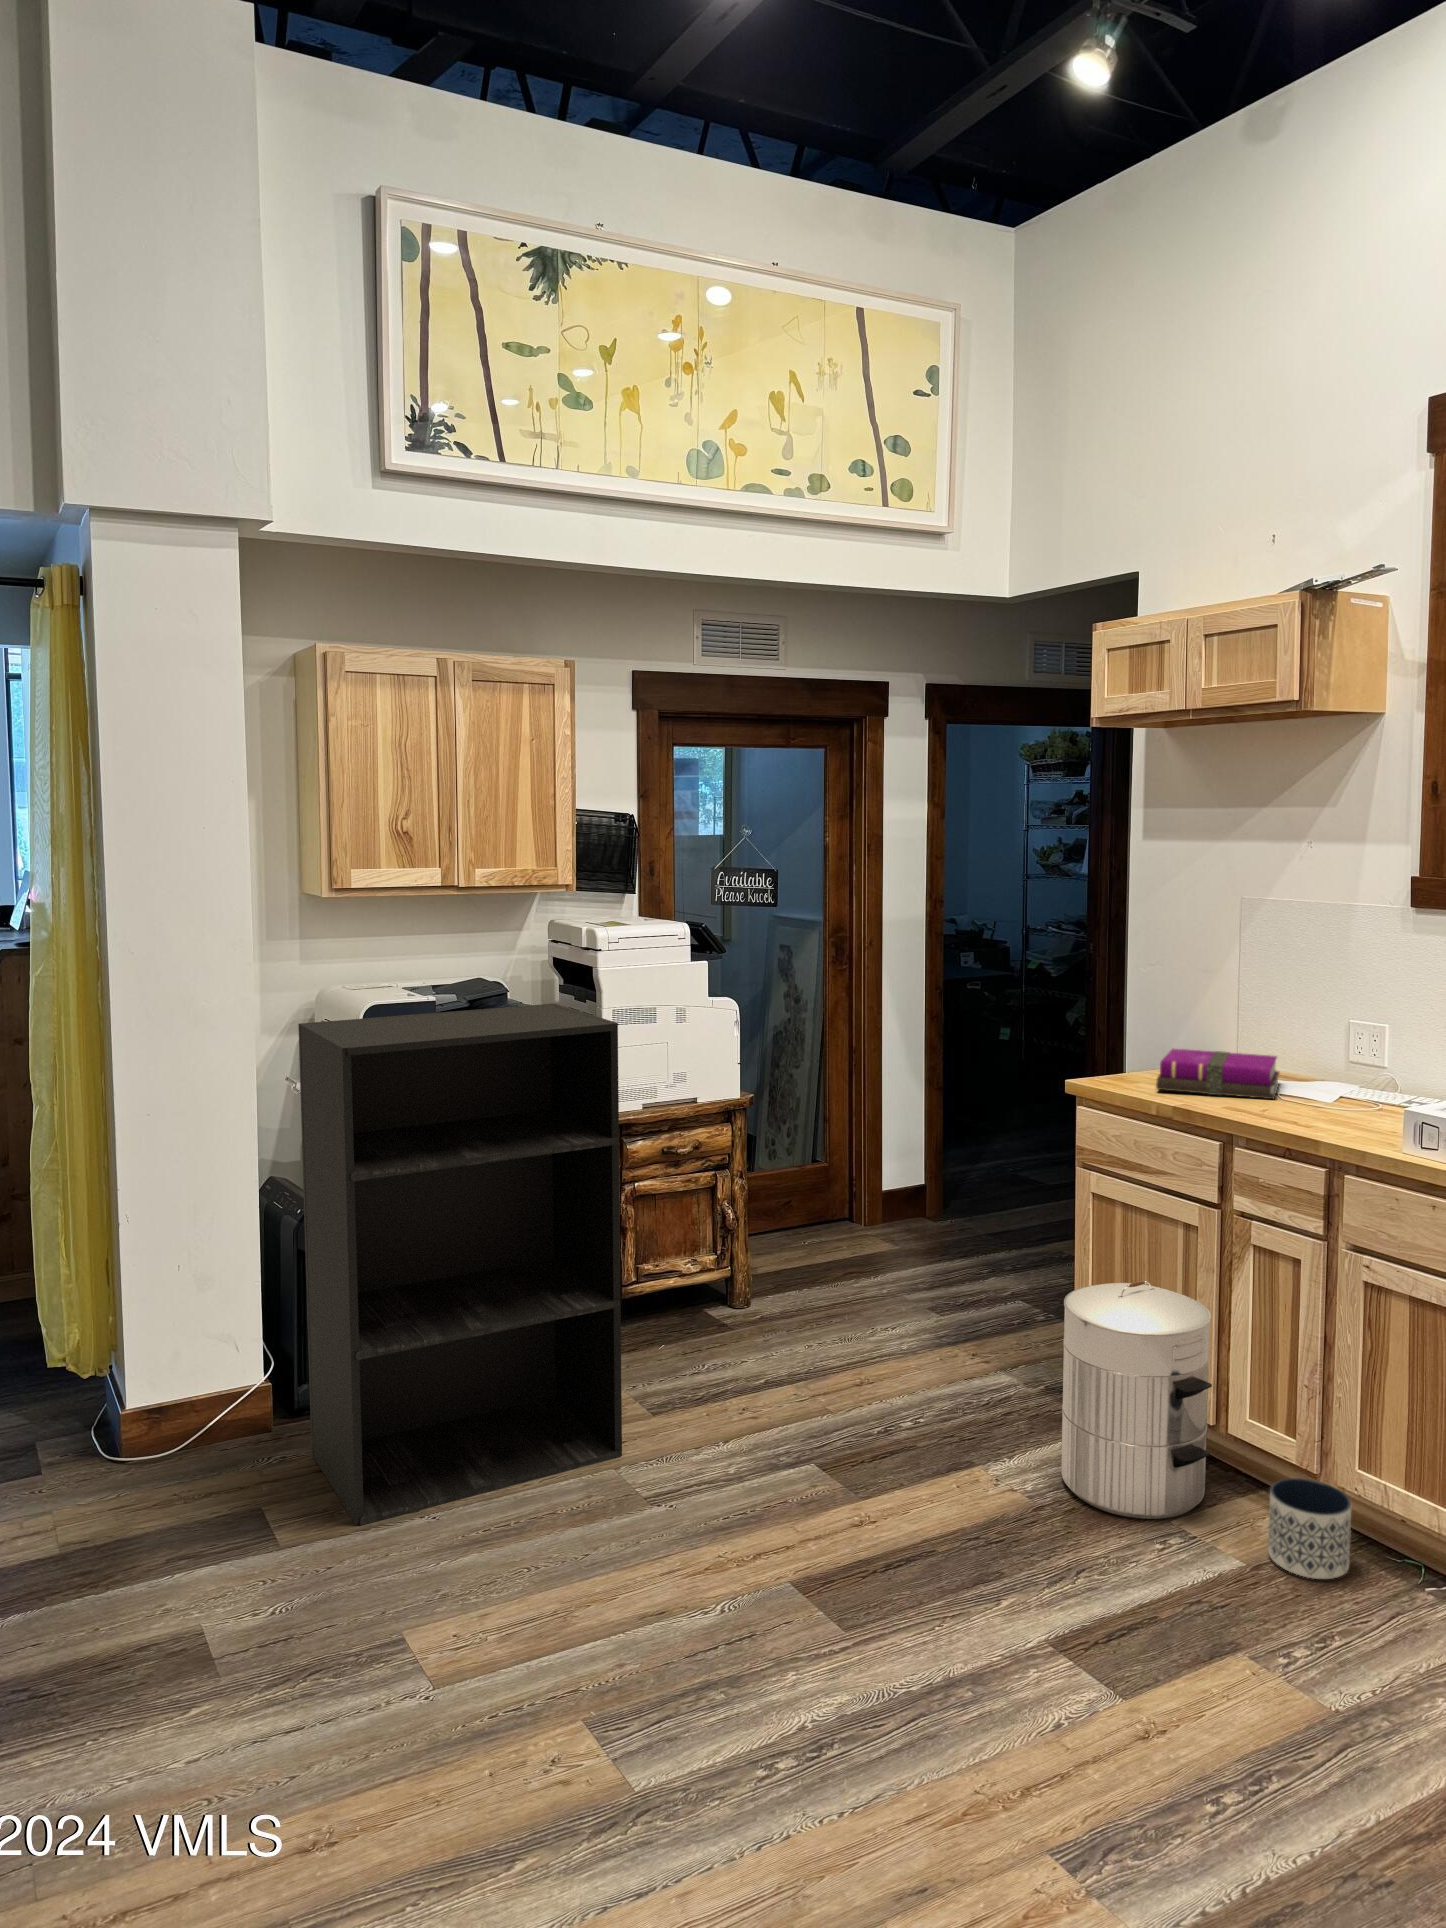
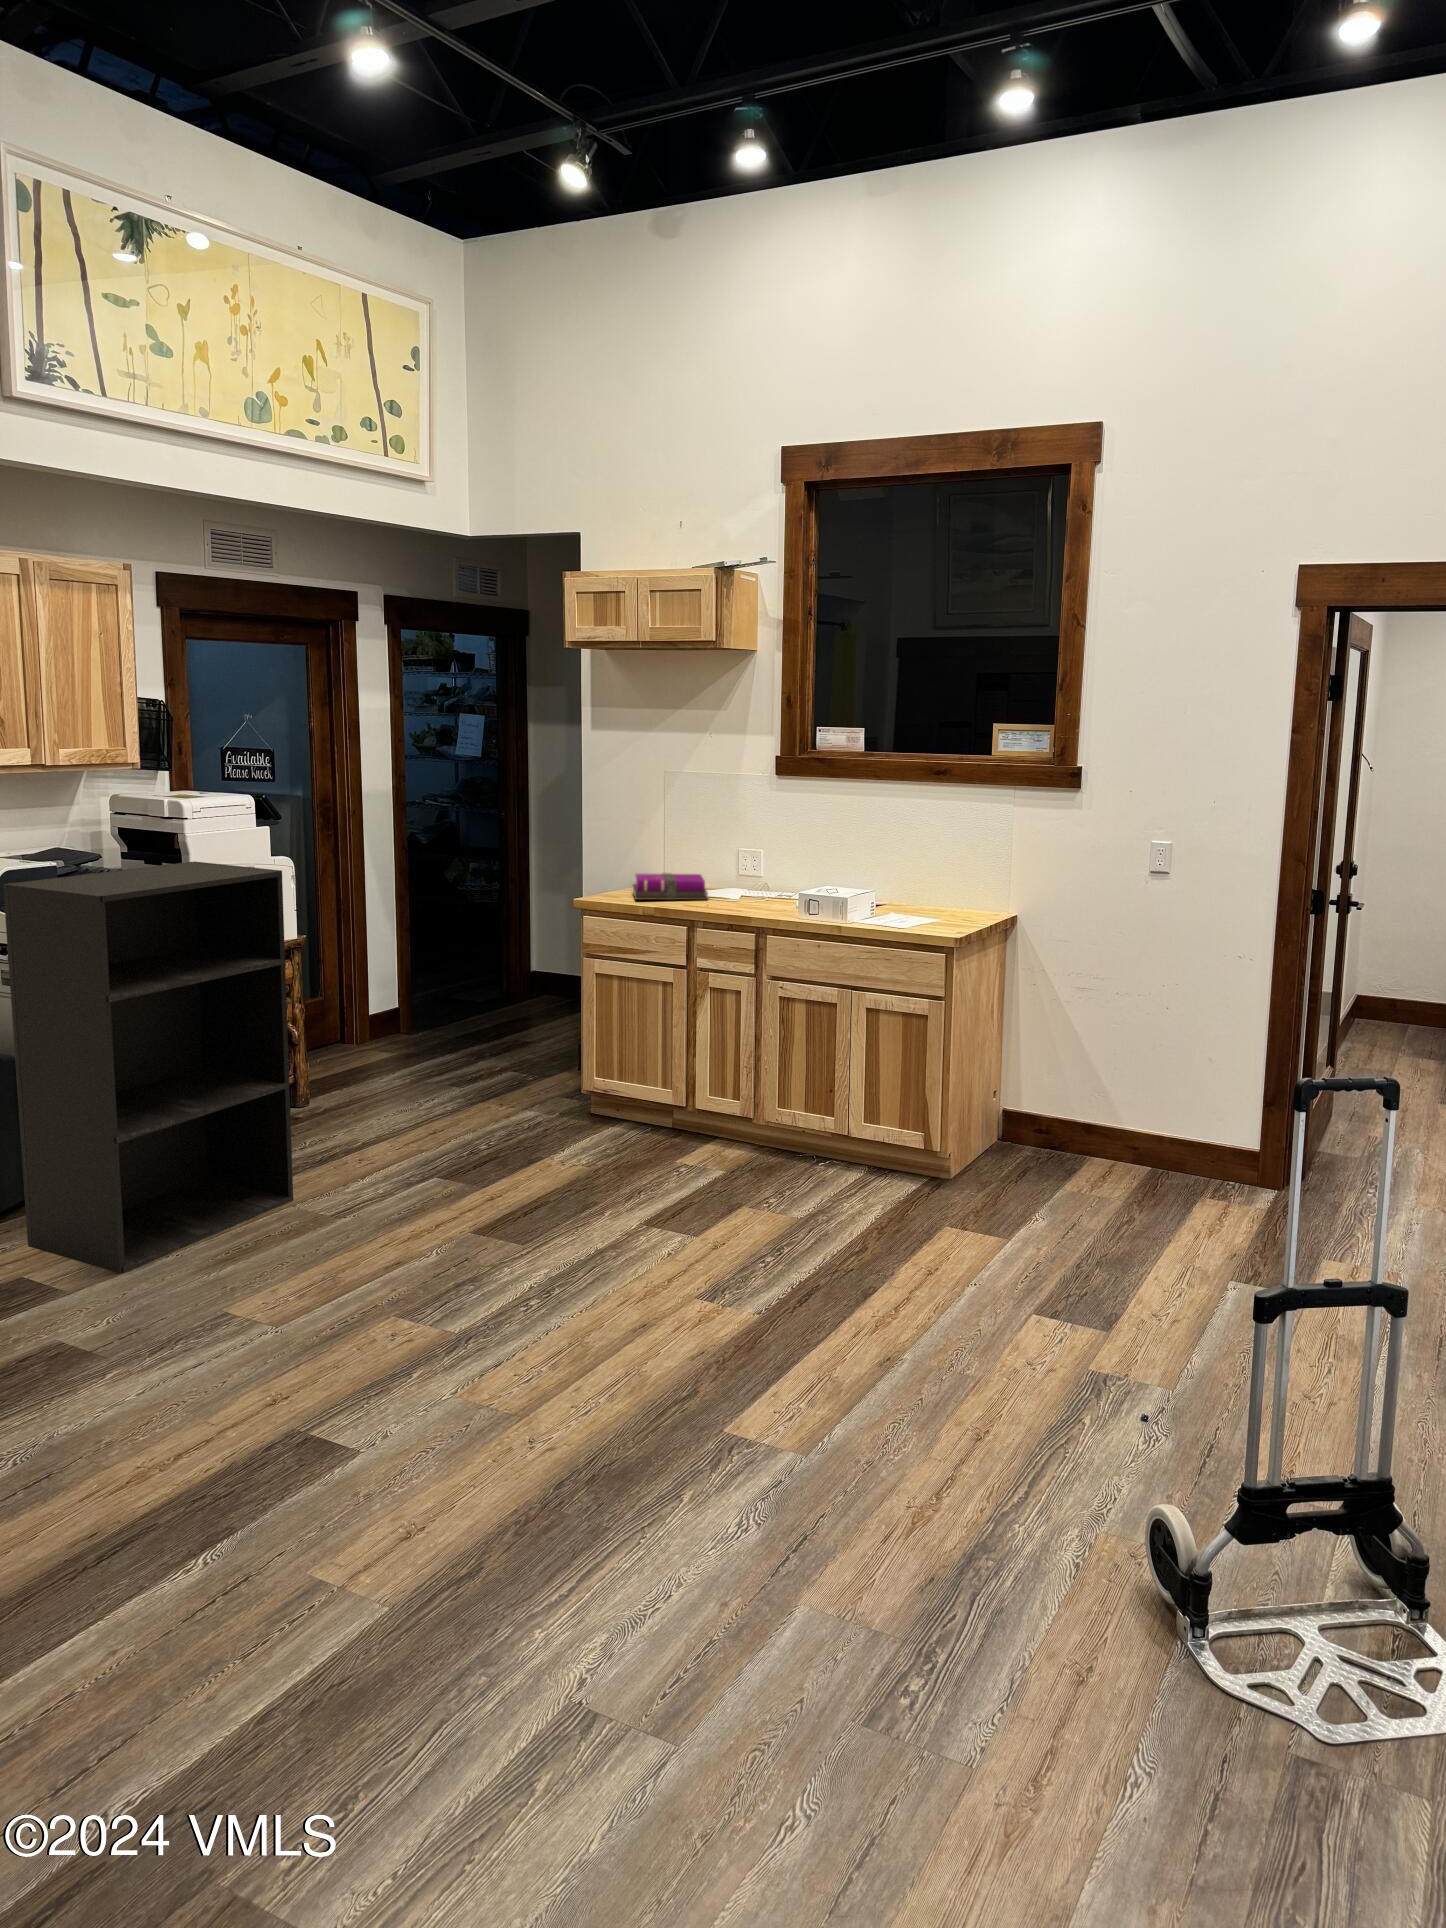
waste bin: present [1061,1281,1212,1519] -> none [595,1019,695,1166]
planter: present [1268,1478,1351,1579] -> none [733,1120,778,1171]

